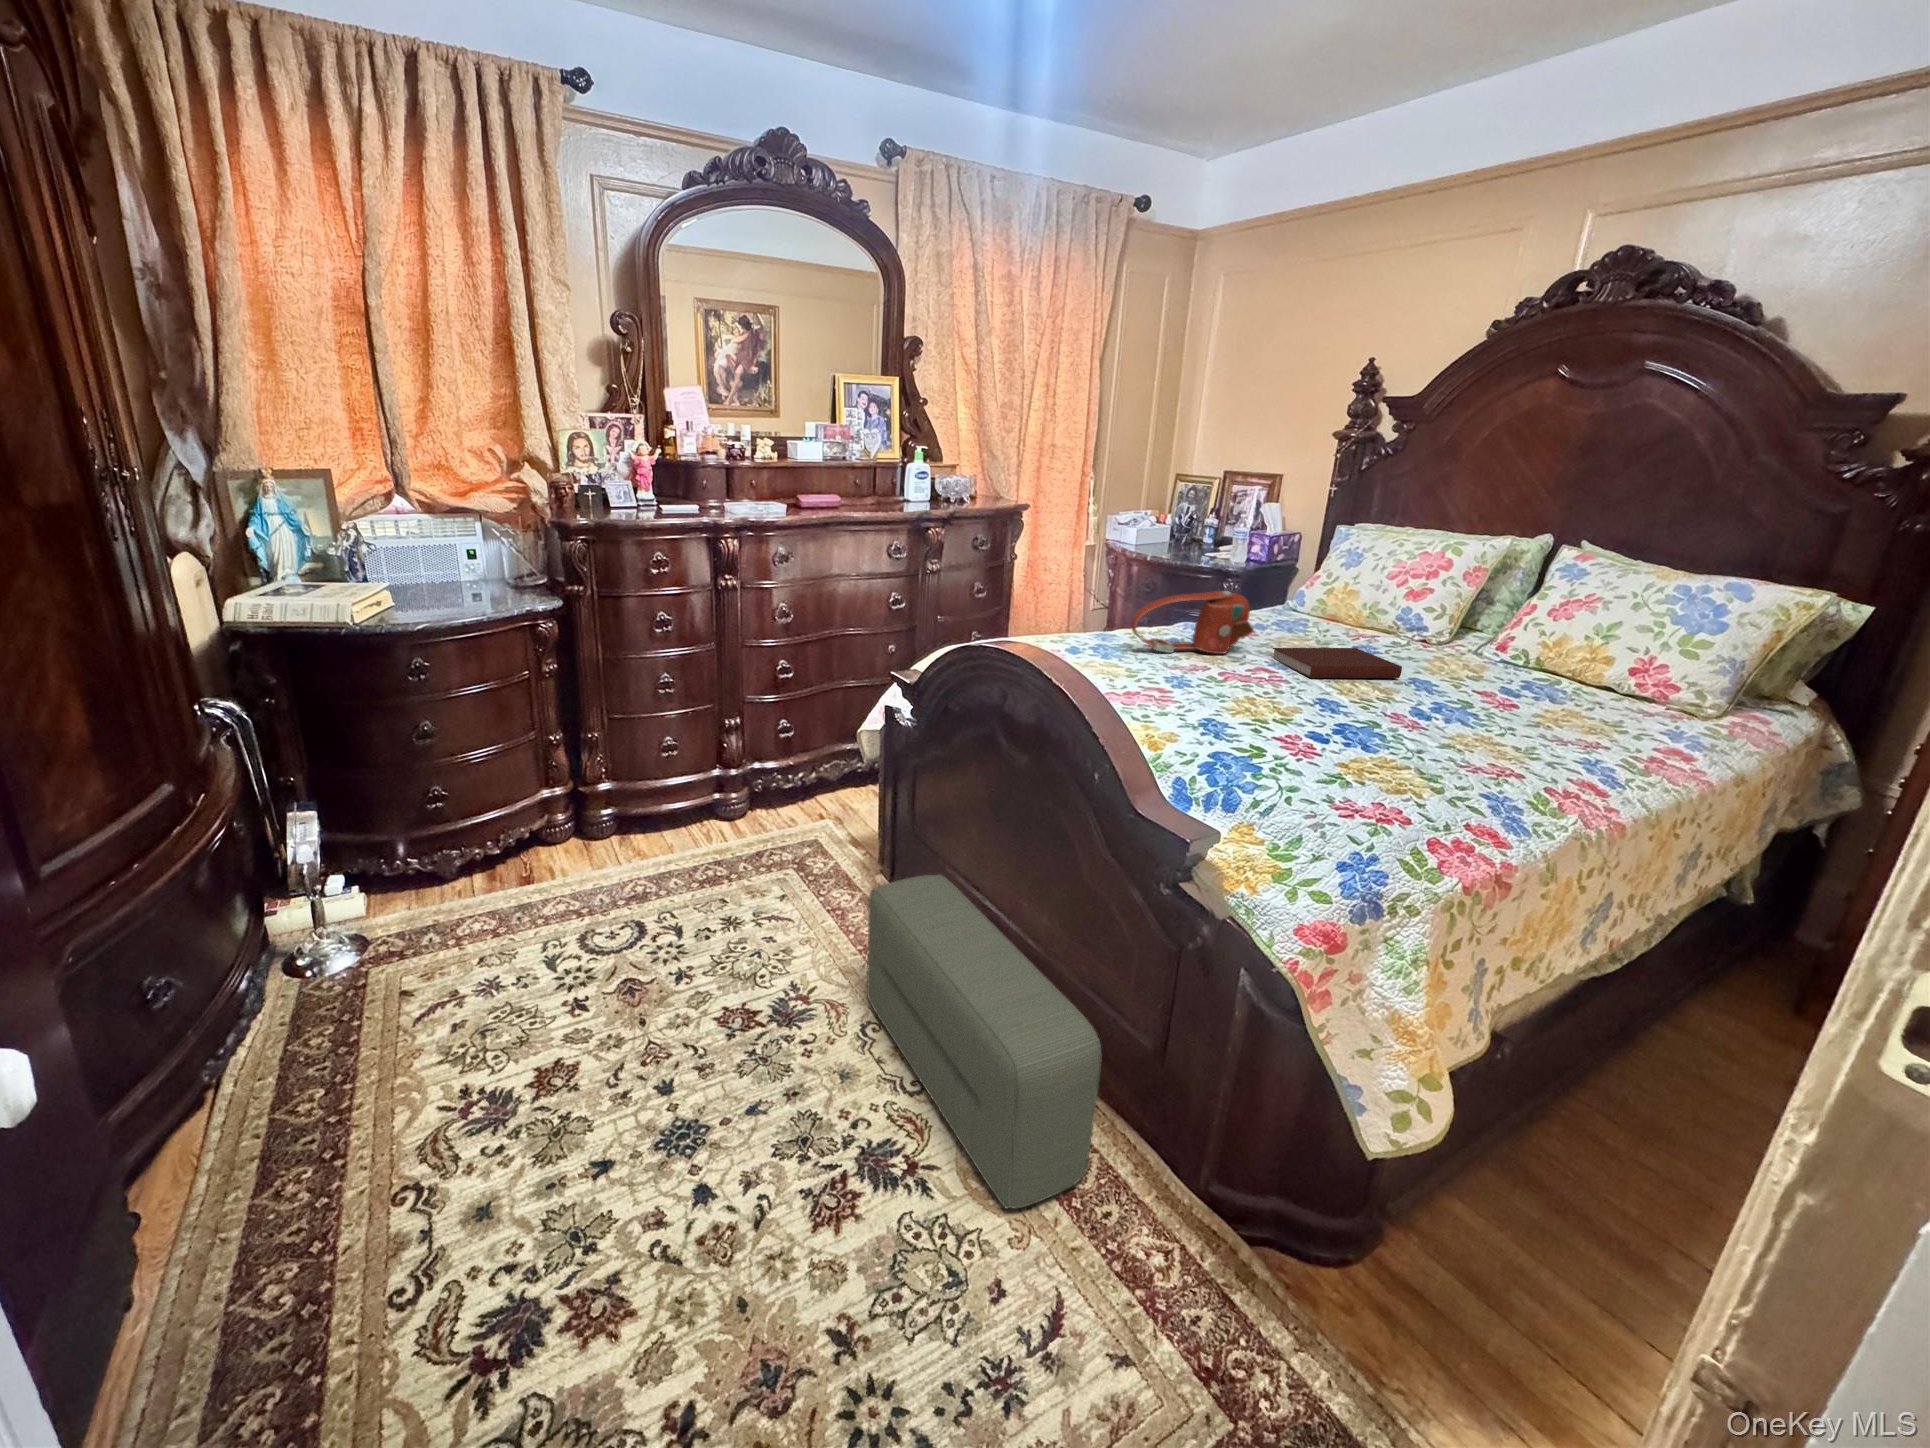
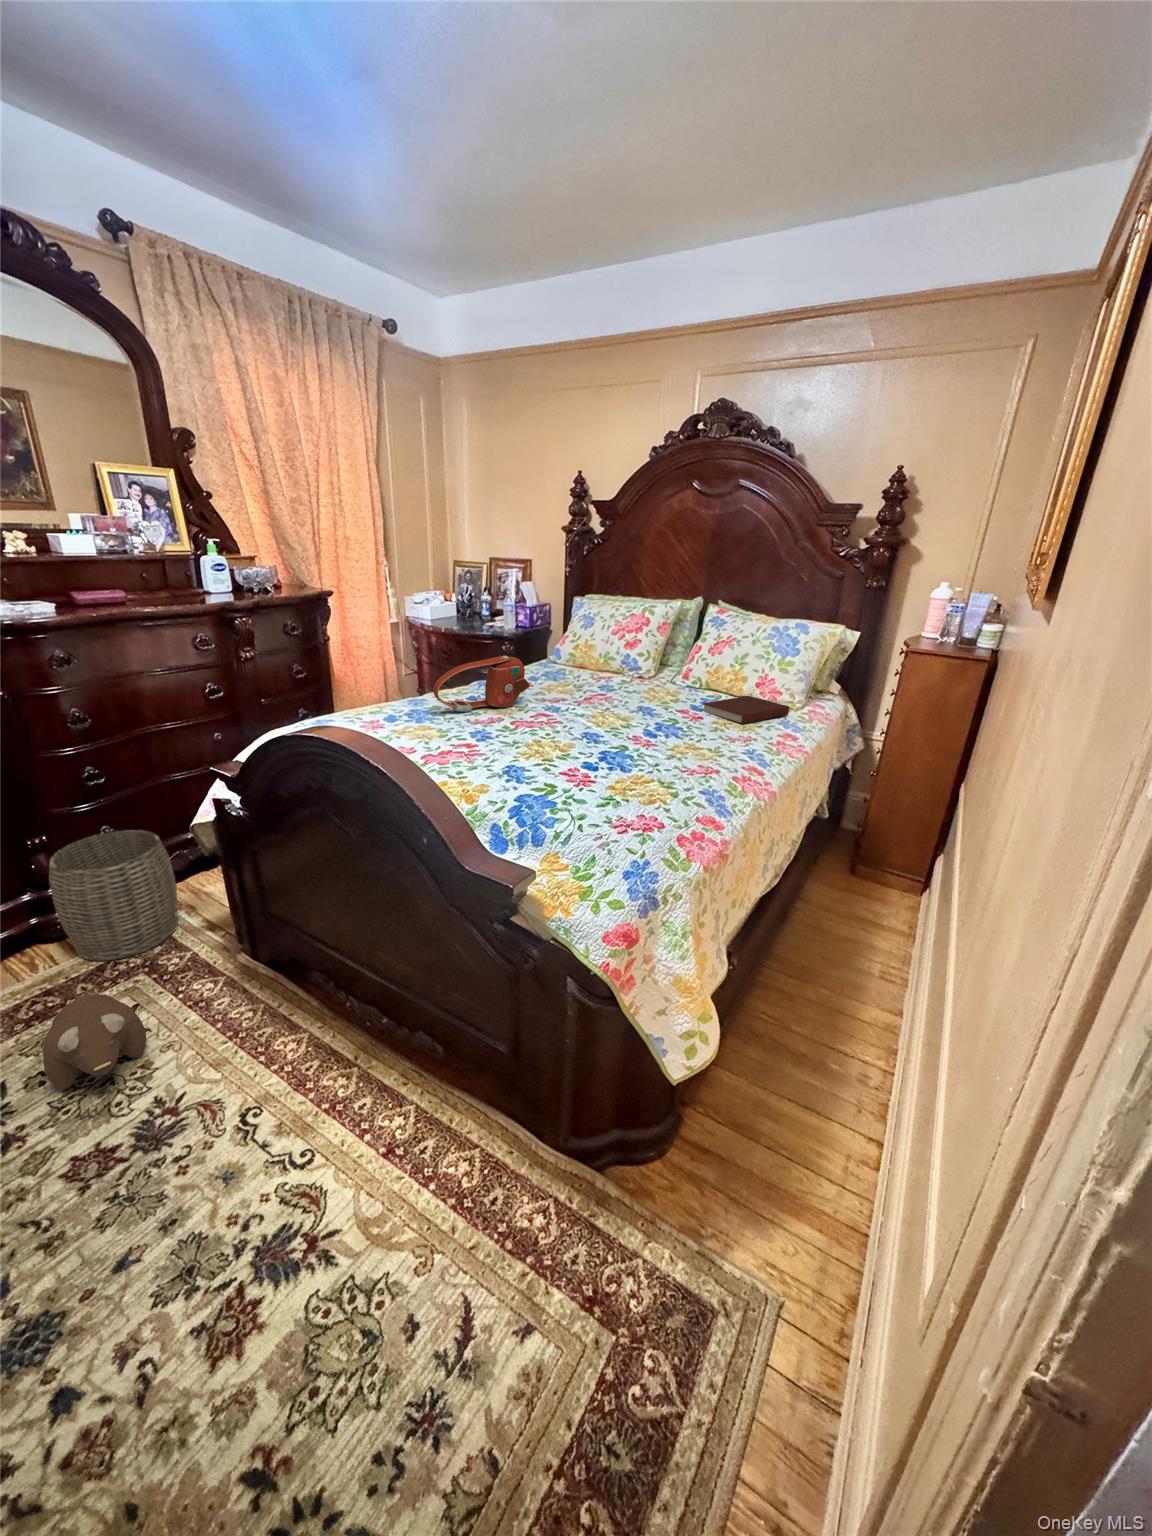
notebook: present [1273,648,1402,678] -> present [703,696,789,724]
woven basket: none [735,726,834,850] -> present [49,830,178,961]
plush toy: none [714,868,793,949] -> present [43,994,146,1089]
pouf: present [867,875,1101,1209] -> none [224,951,471,1241]

